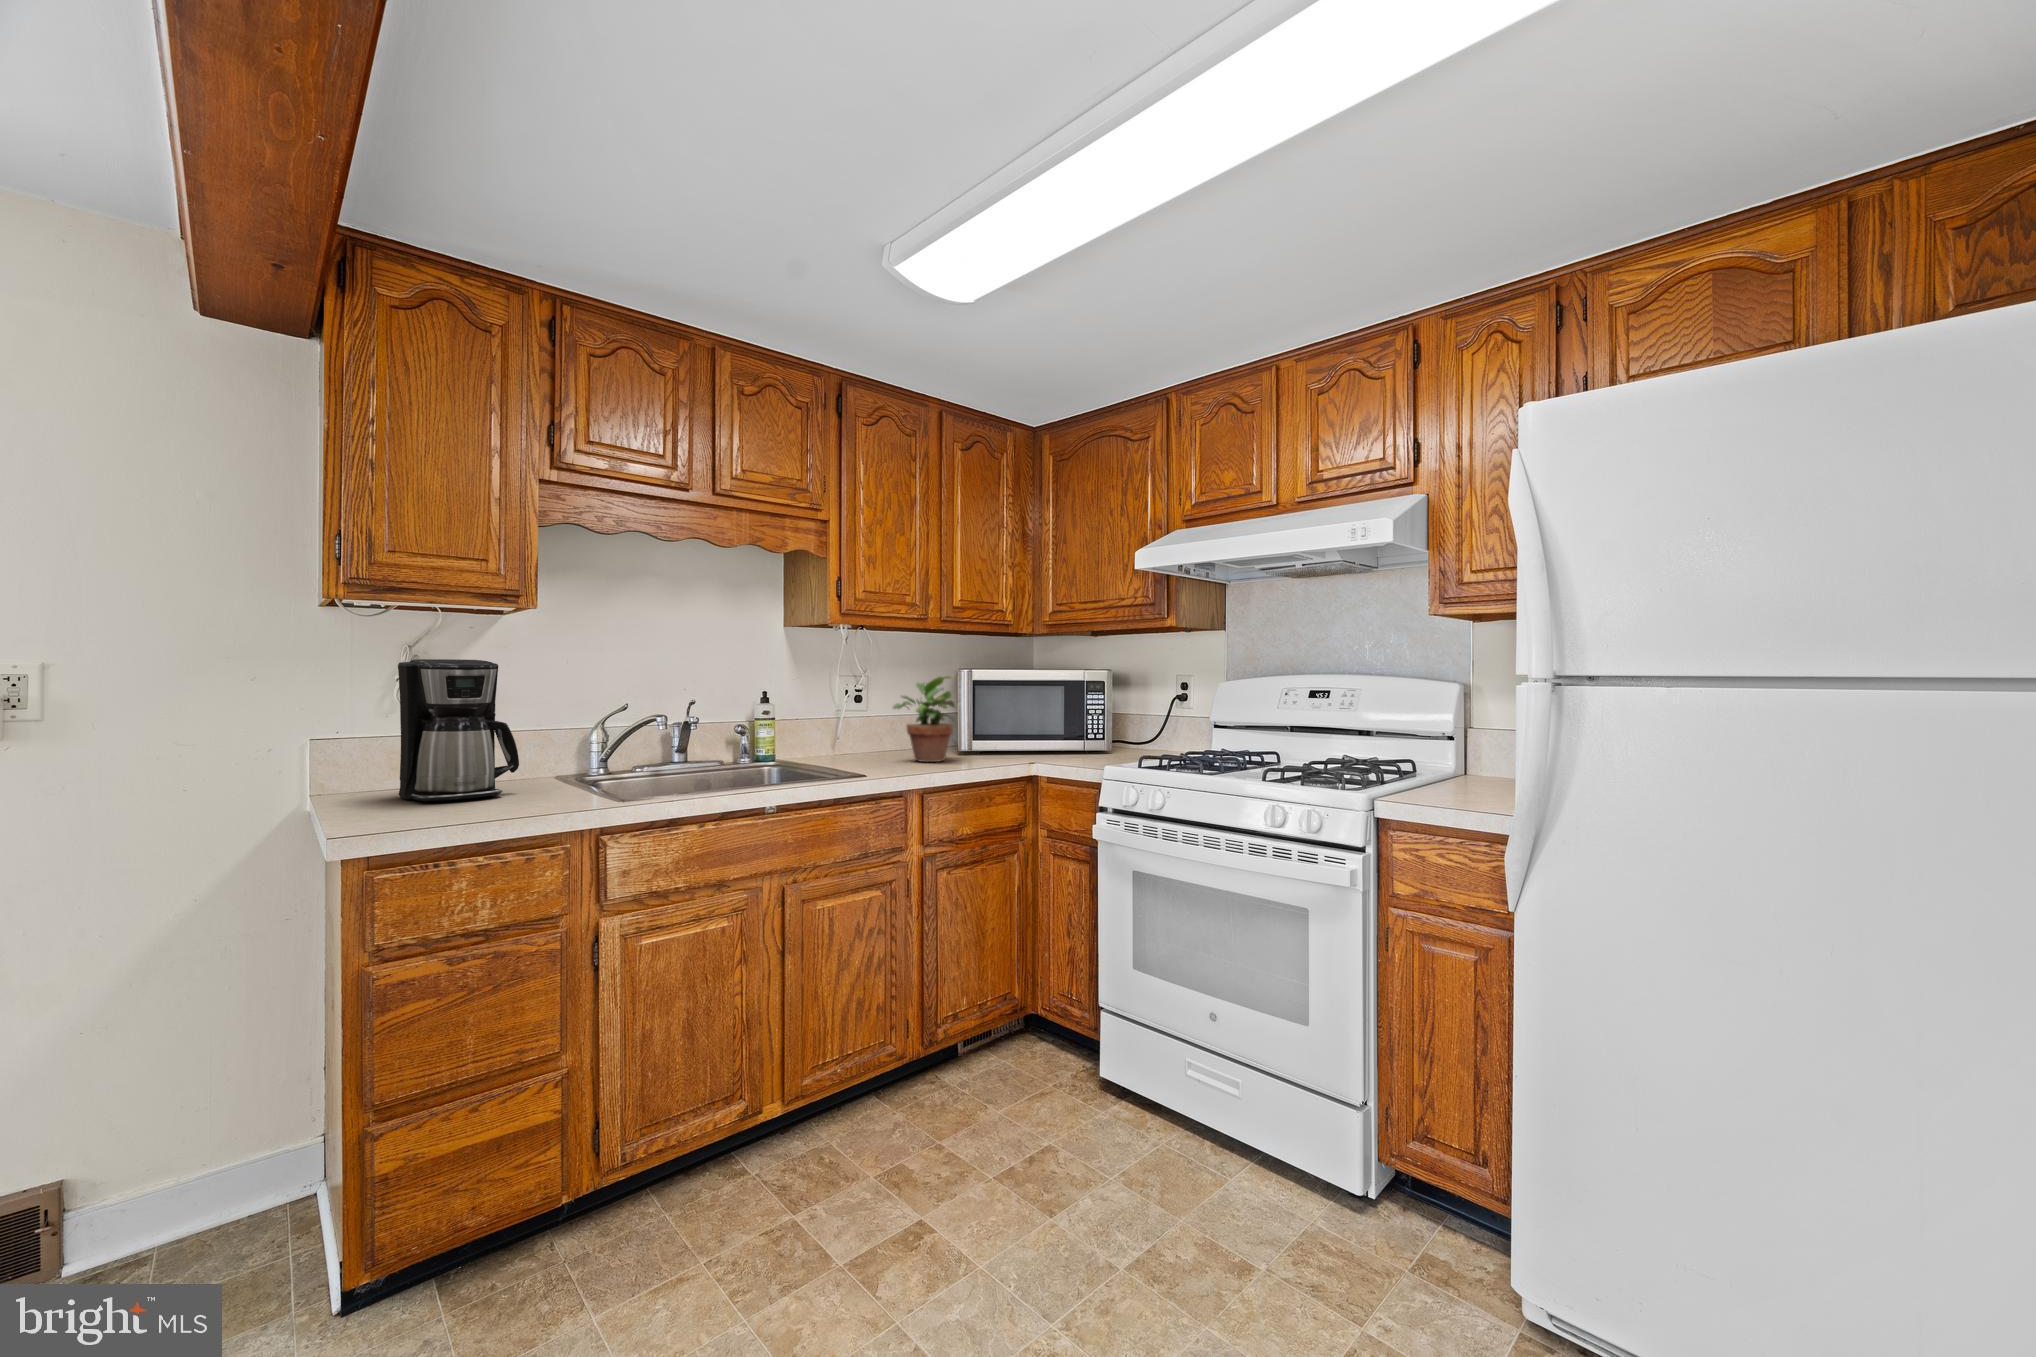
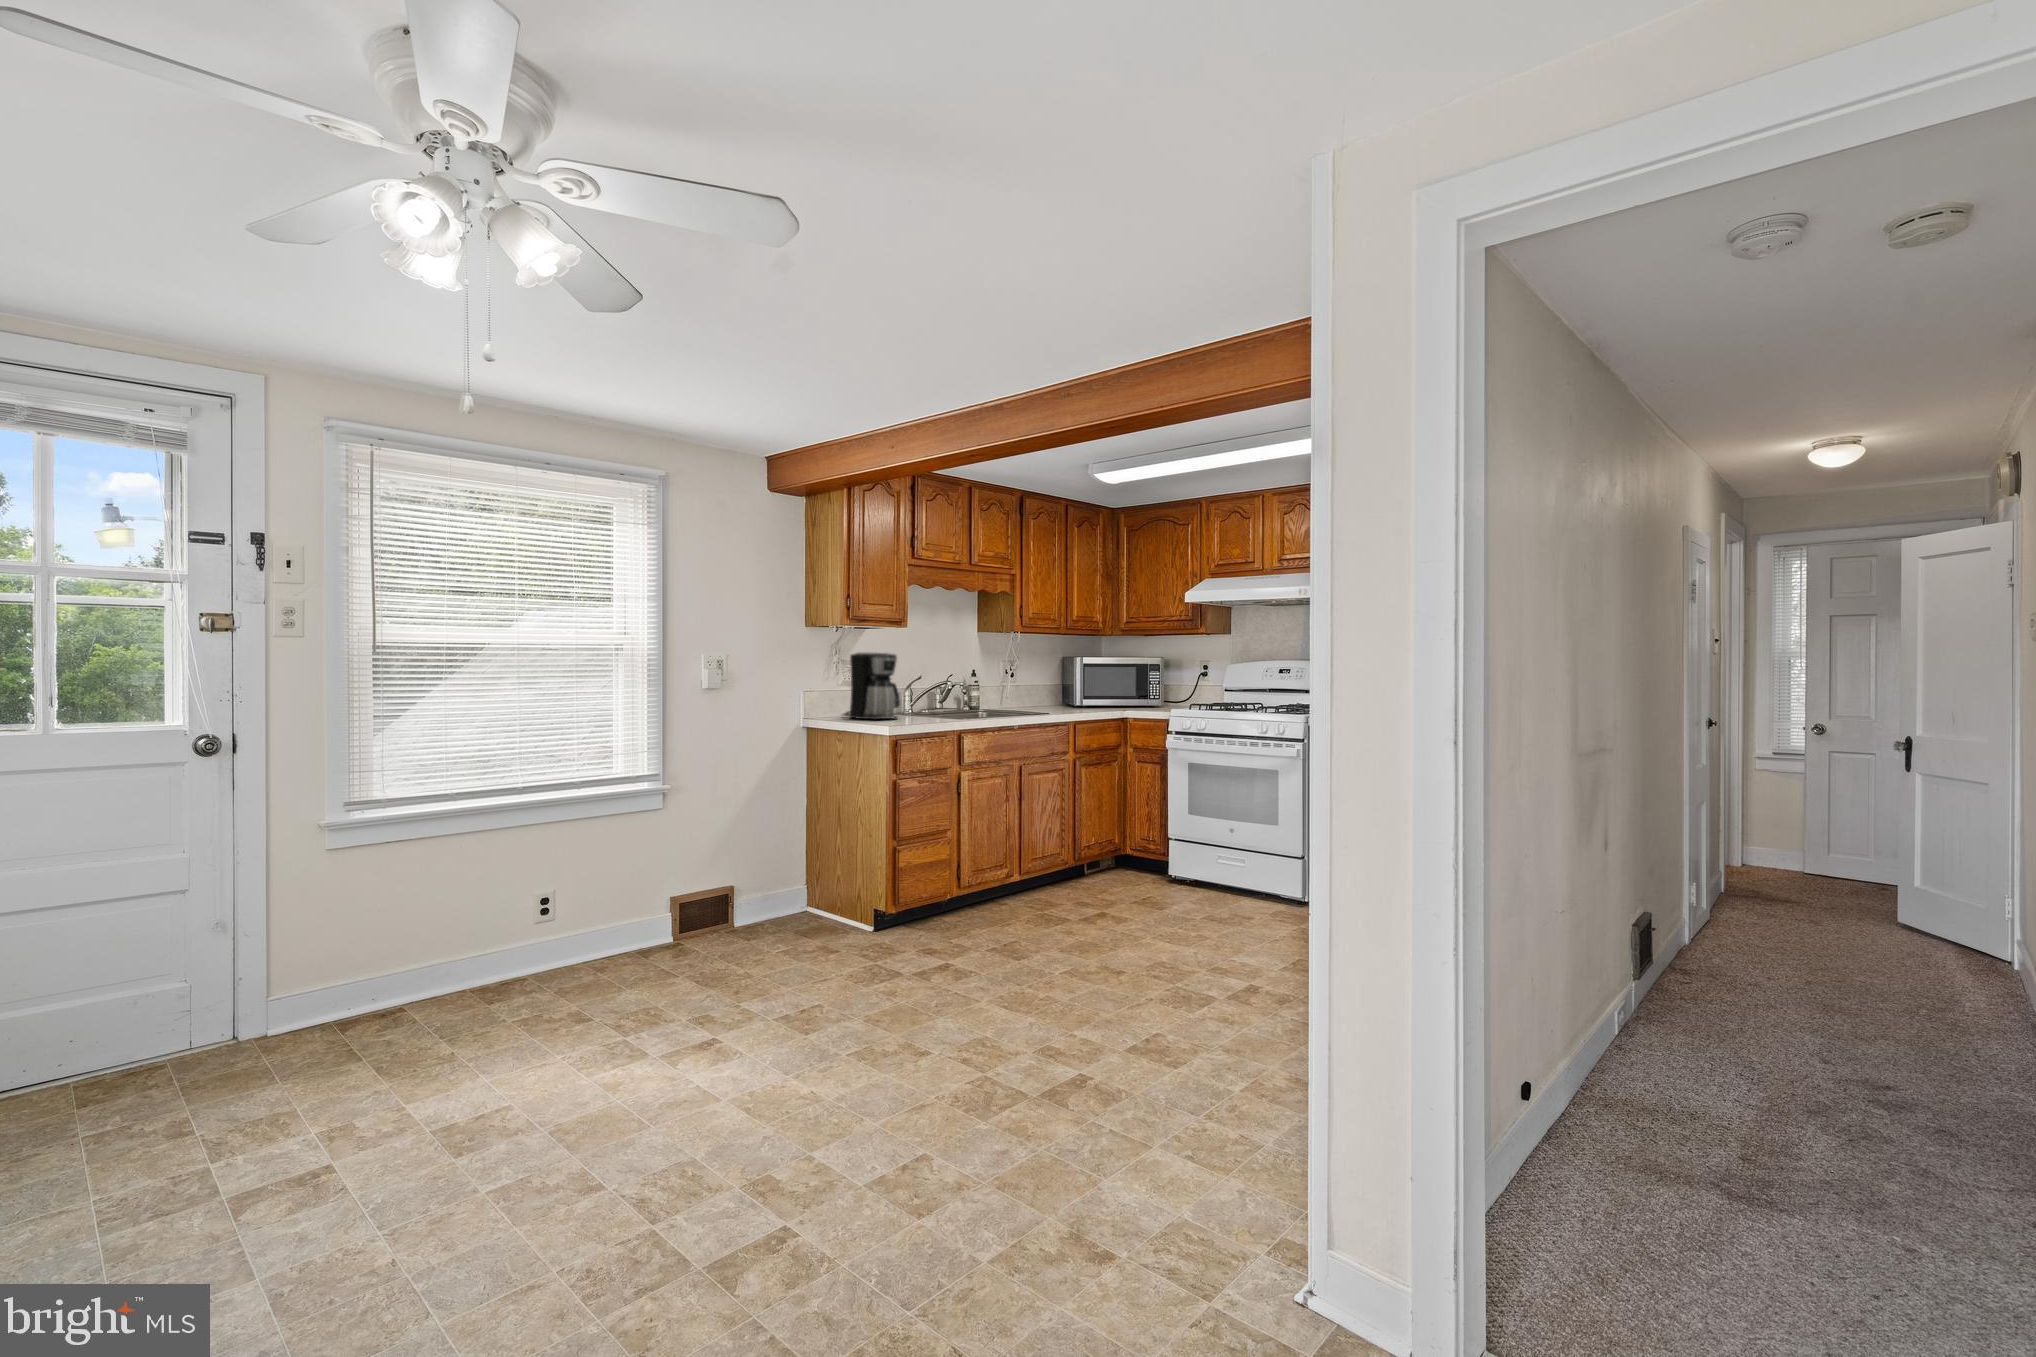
potted plant: present [893,676,955,762] -> none [1044,661,1079,710]

